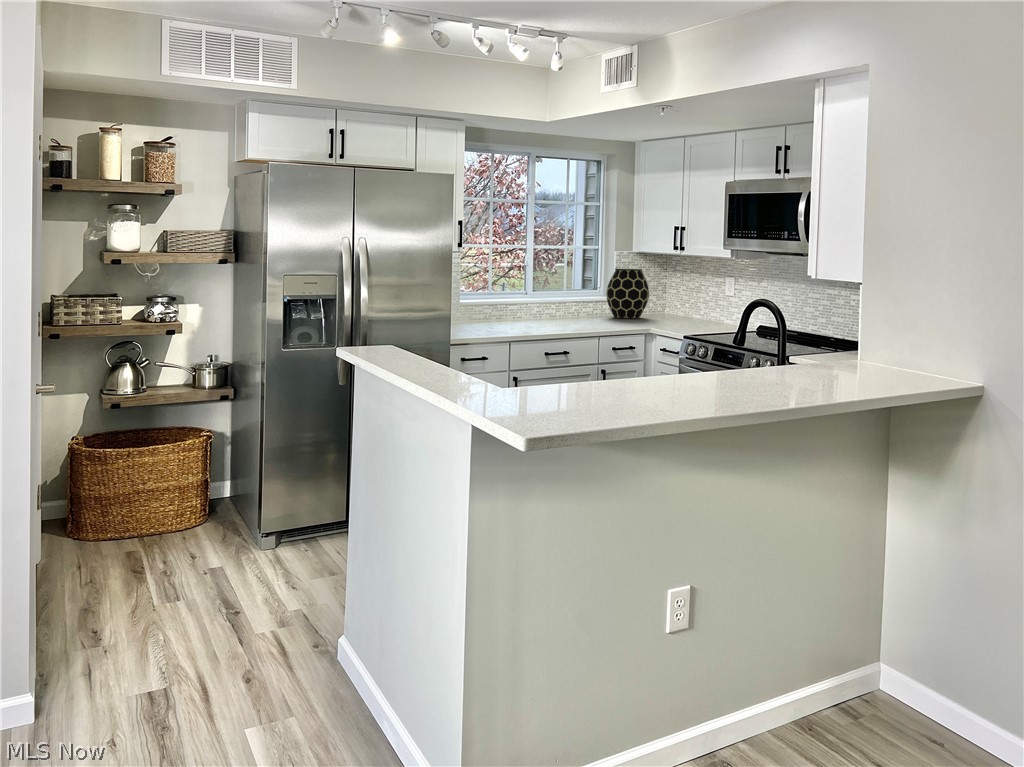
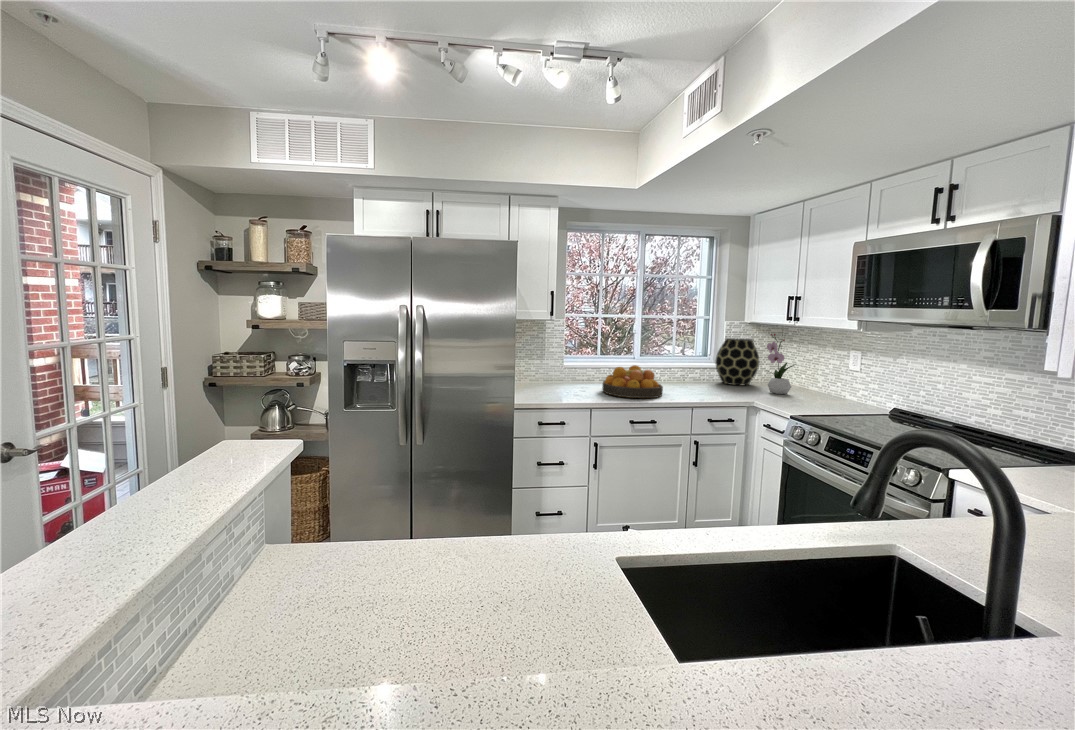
flower arrangement: none [657,263,684,322] -> present [767,334,796,394]
fruit bowl: none [507,299,569,330] -> present [602,365,663,398]

